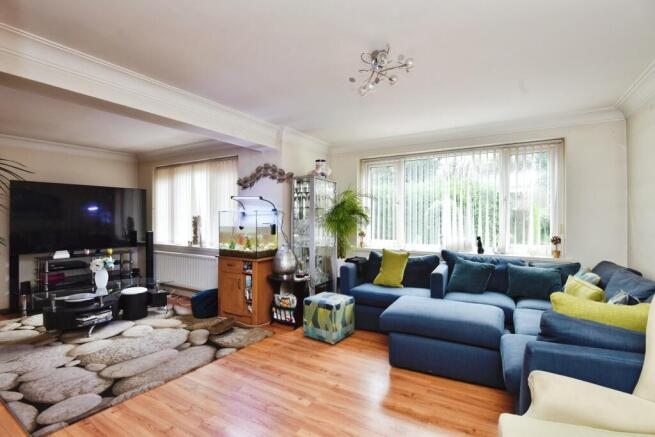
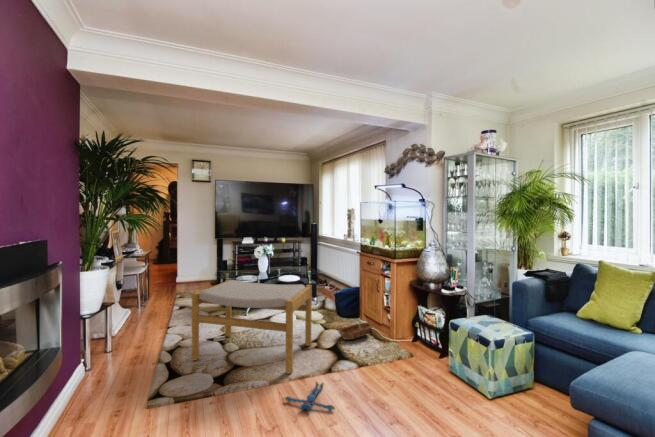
footstool: none [50,289,185,389] -> present [192,279,312,374]
plush toy: none [188,366,235,388] -> present [285,382,335,410]

